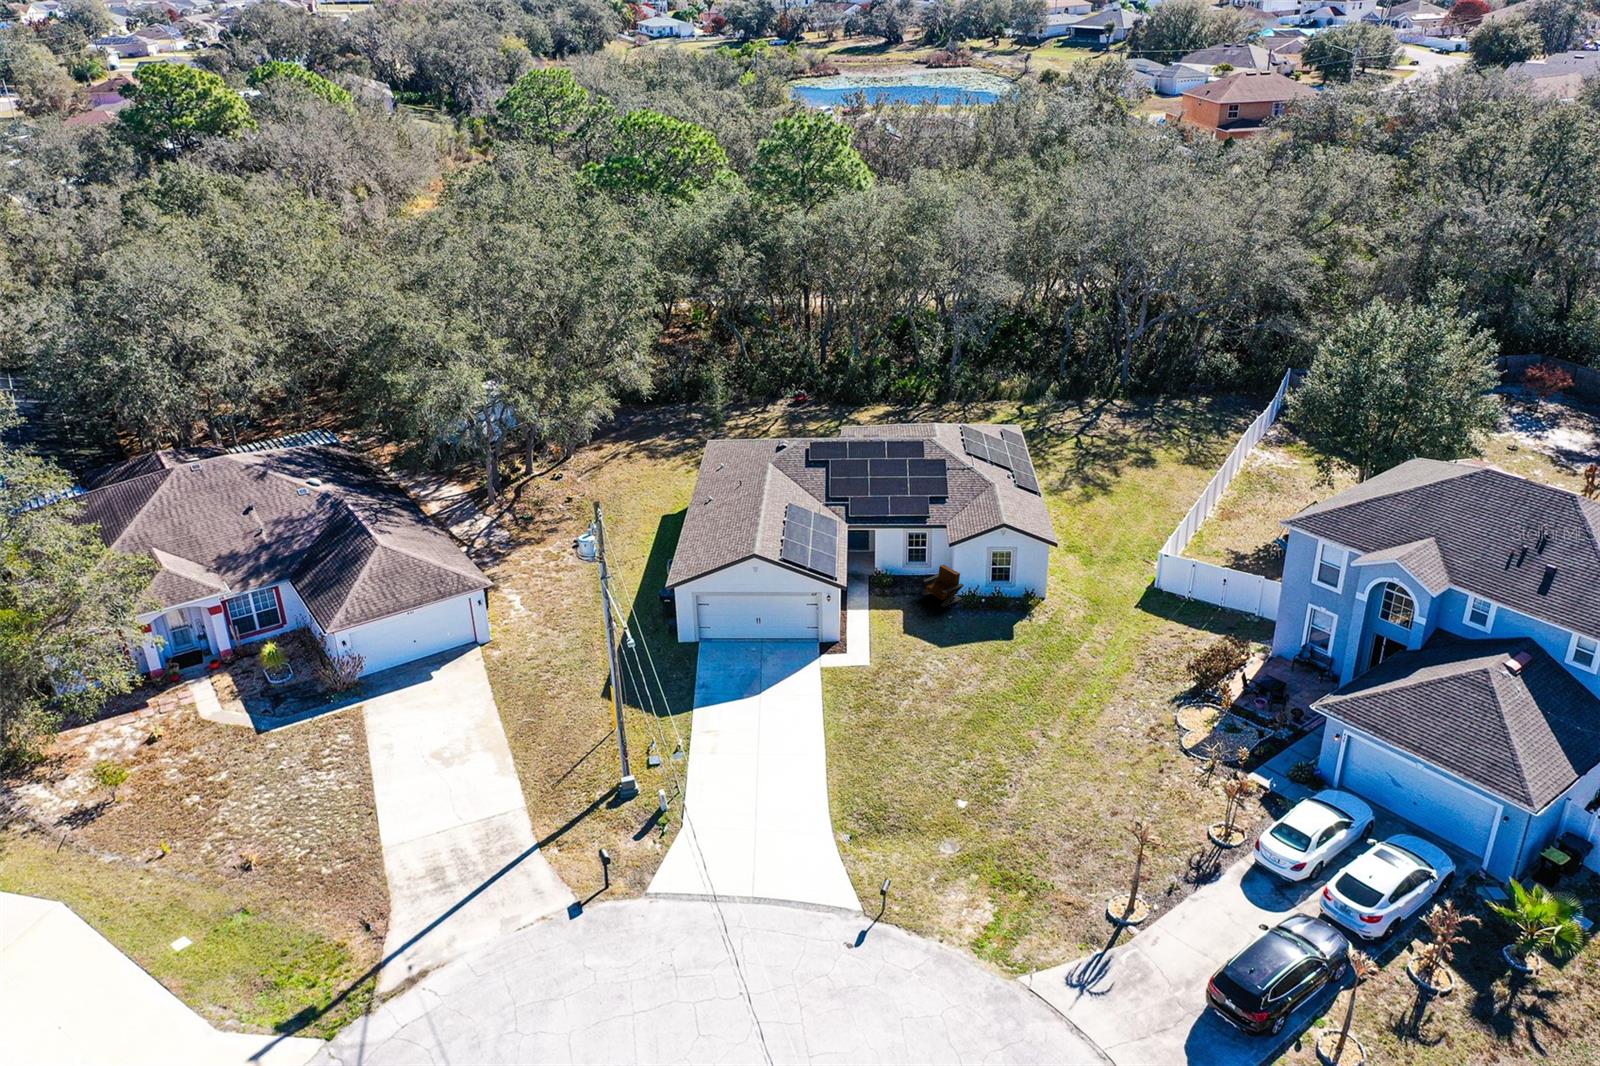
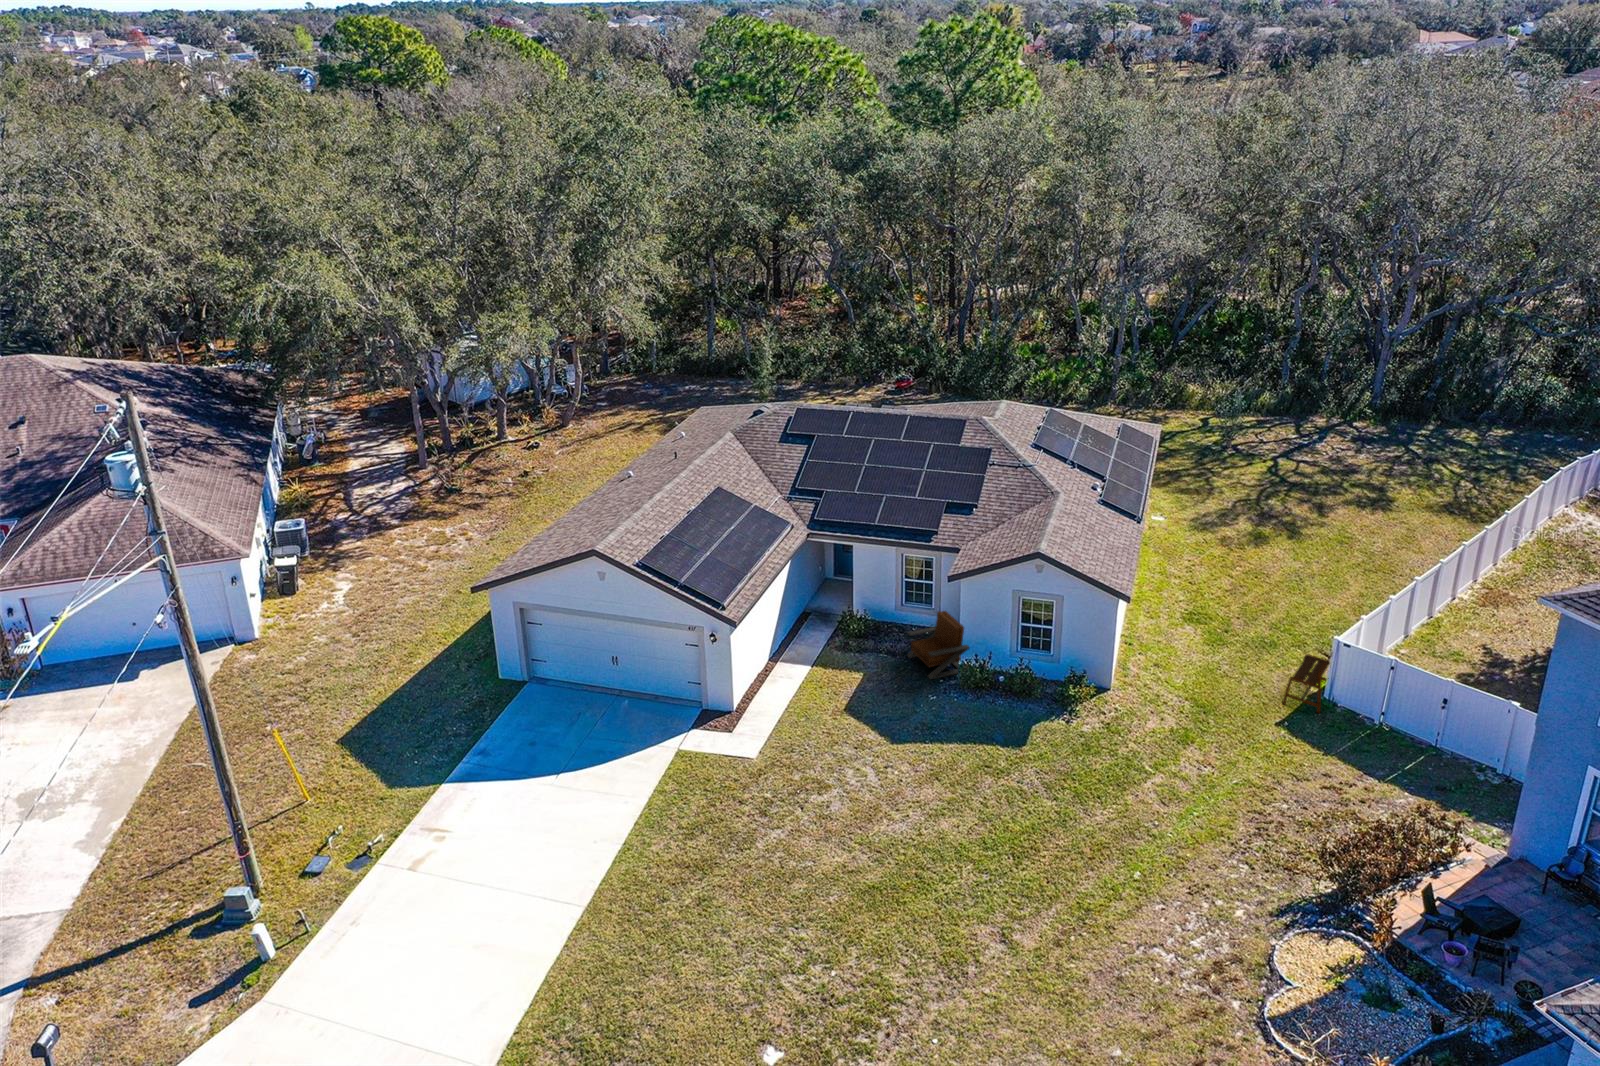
bench: none [1137,558,1163,598] -> present [1282,652,1333,713]

